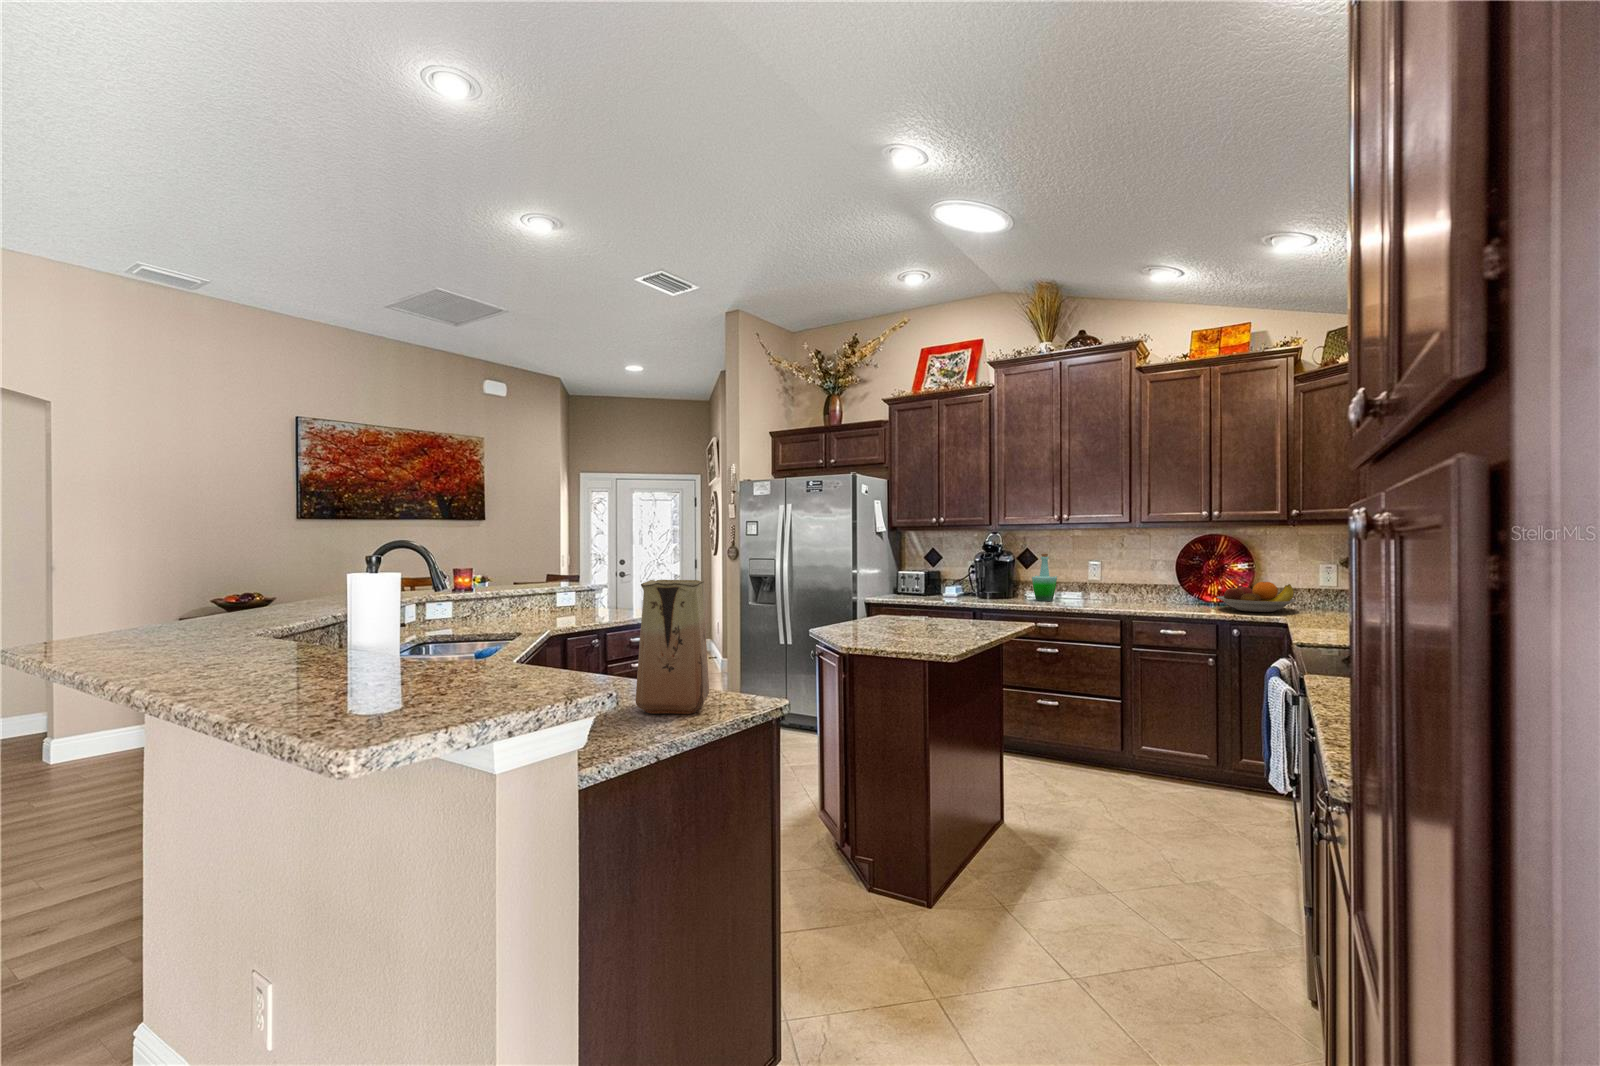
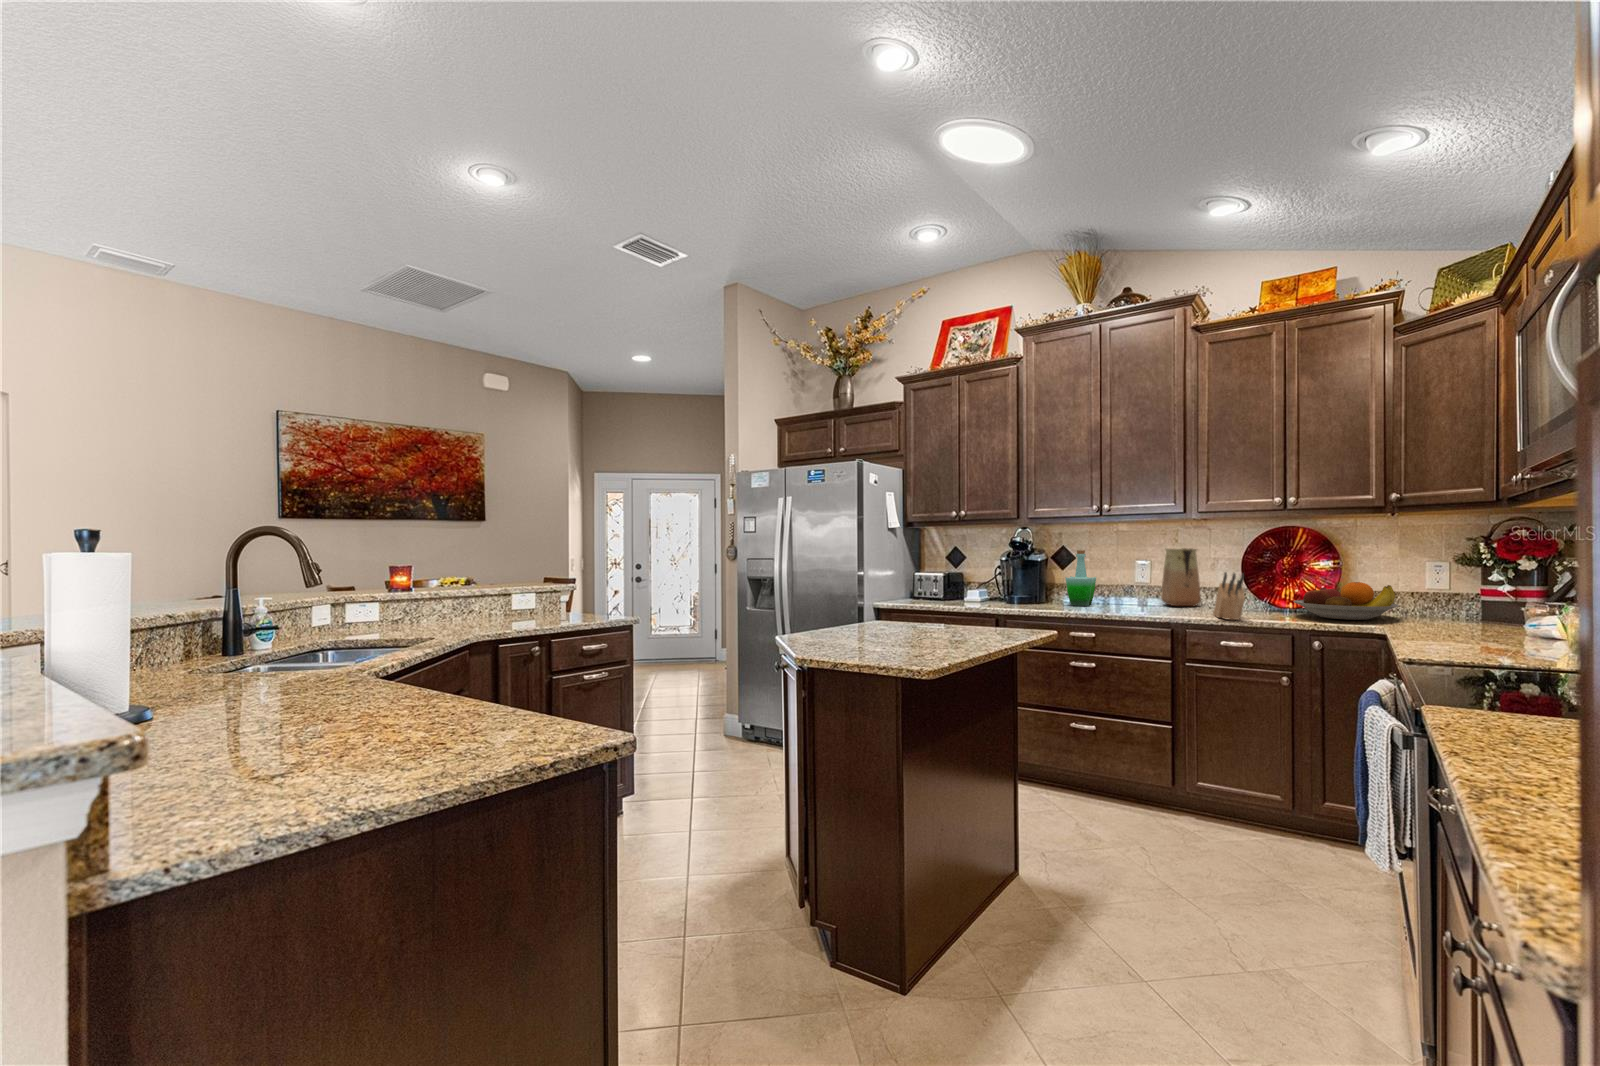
knife block: none [1153,574,1179,612] -> present [1213,572,1245,620]
vase: present [636,580,709,714] -> present [1161,548,1201,606]

